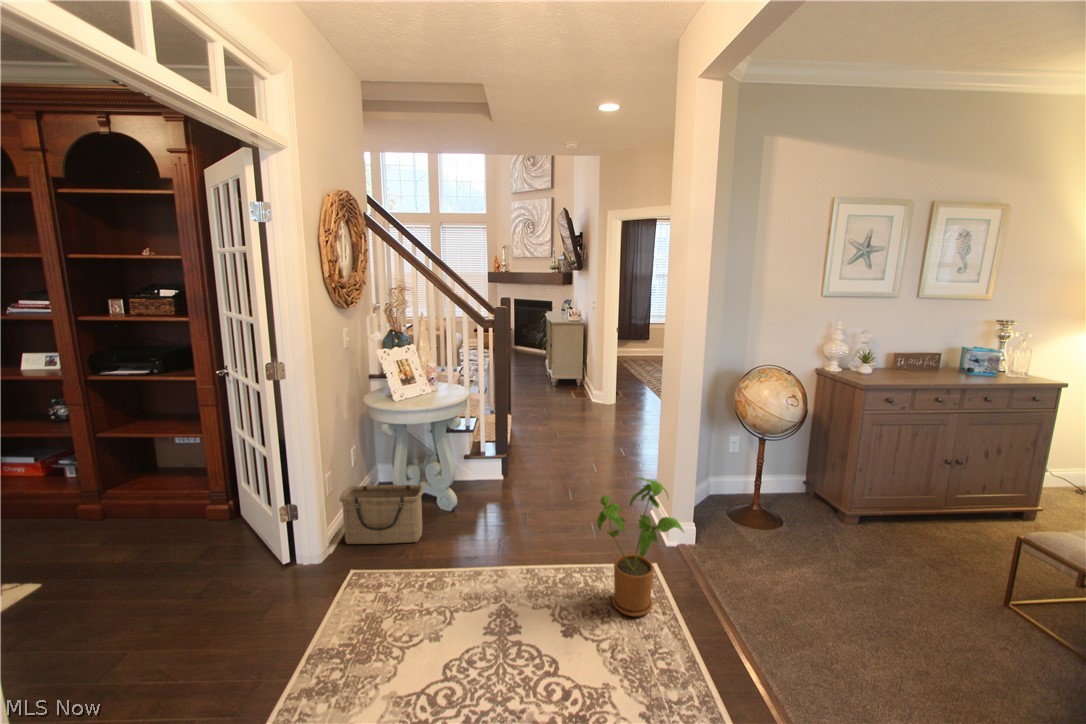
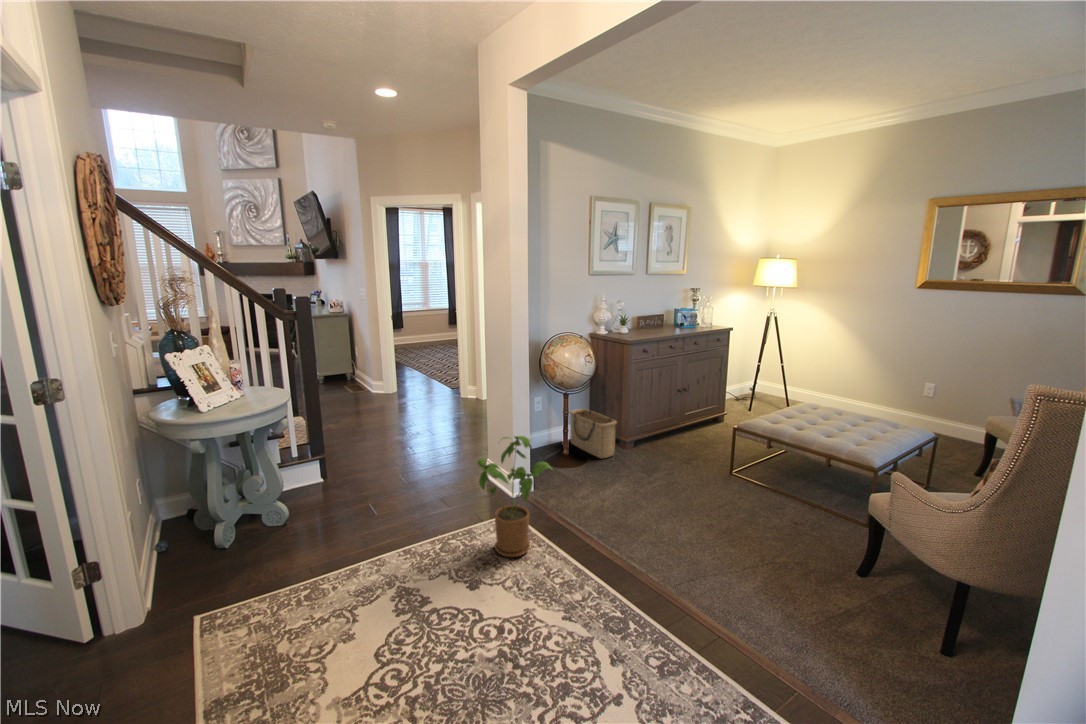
basket: present [340,485,423,544] -> present [569,409,617,458]

